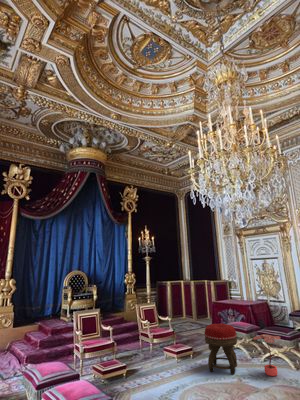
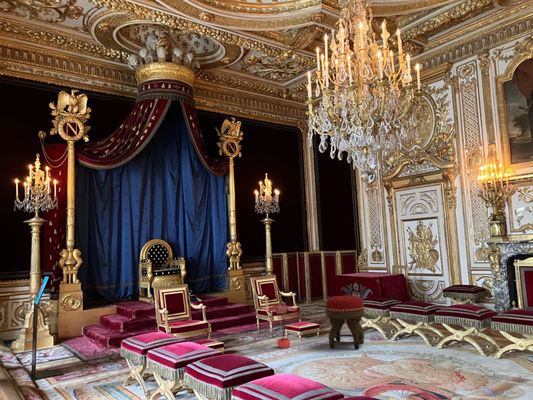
potted plant: present [253,334,281,376] -> present [268,307,297,348]

